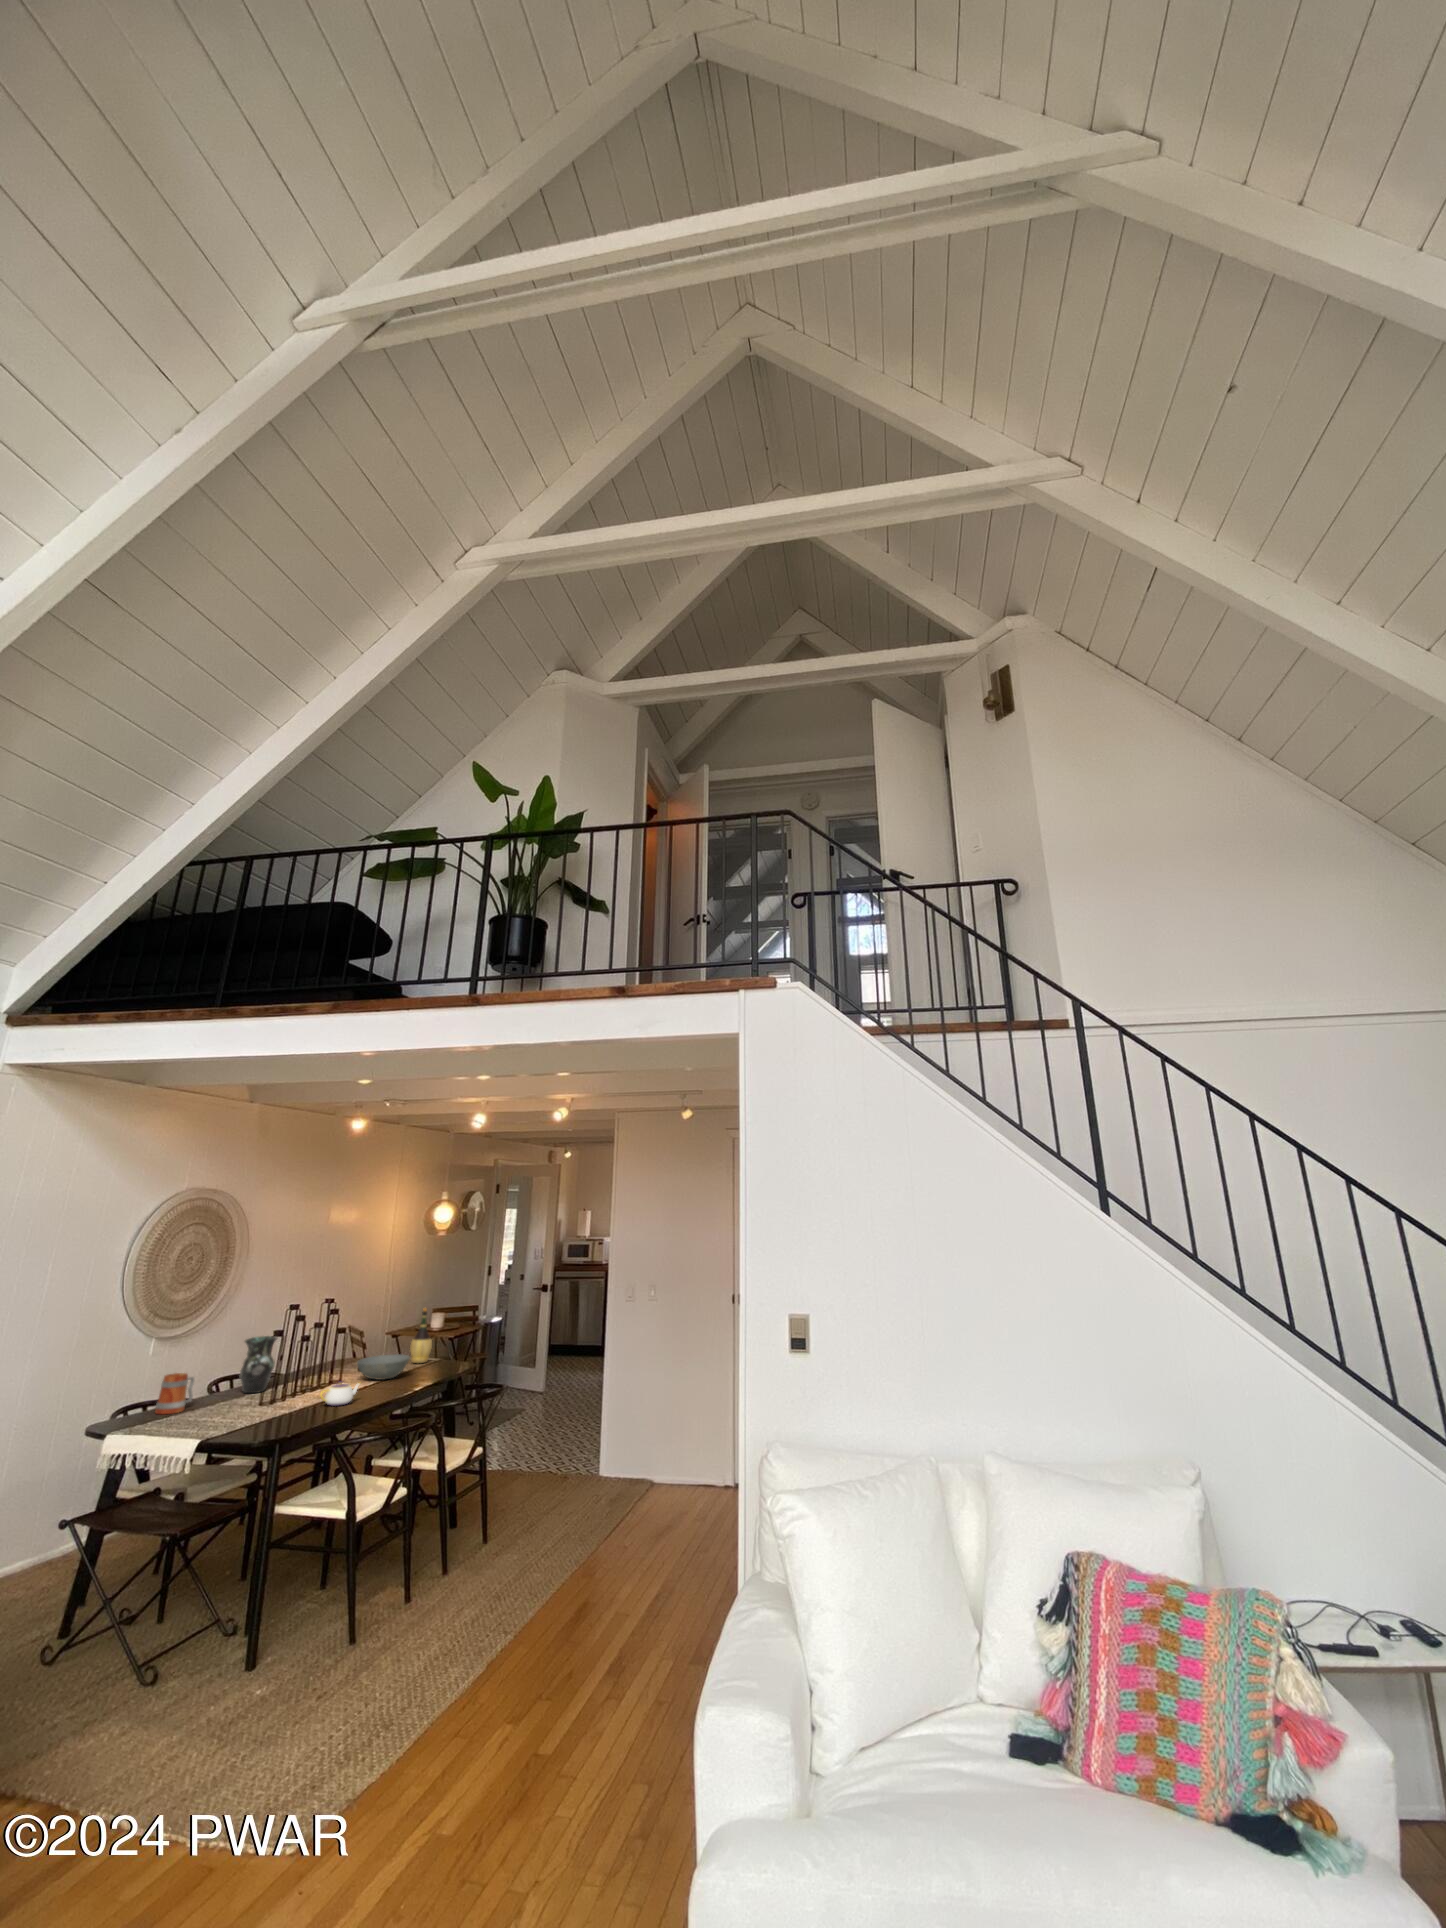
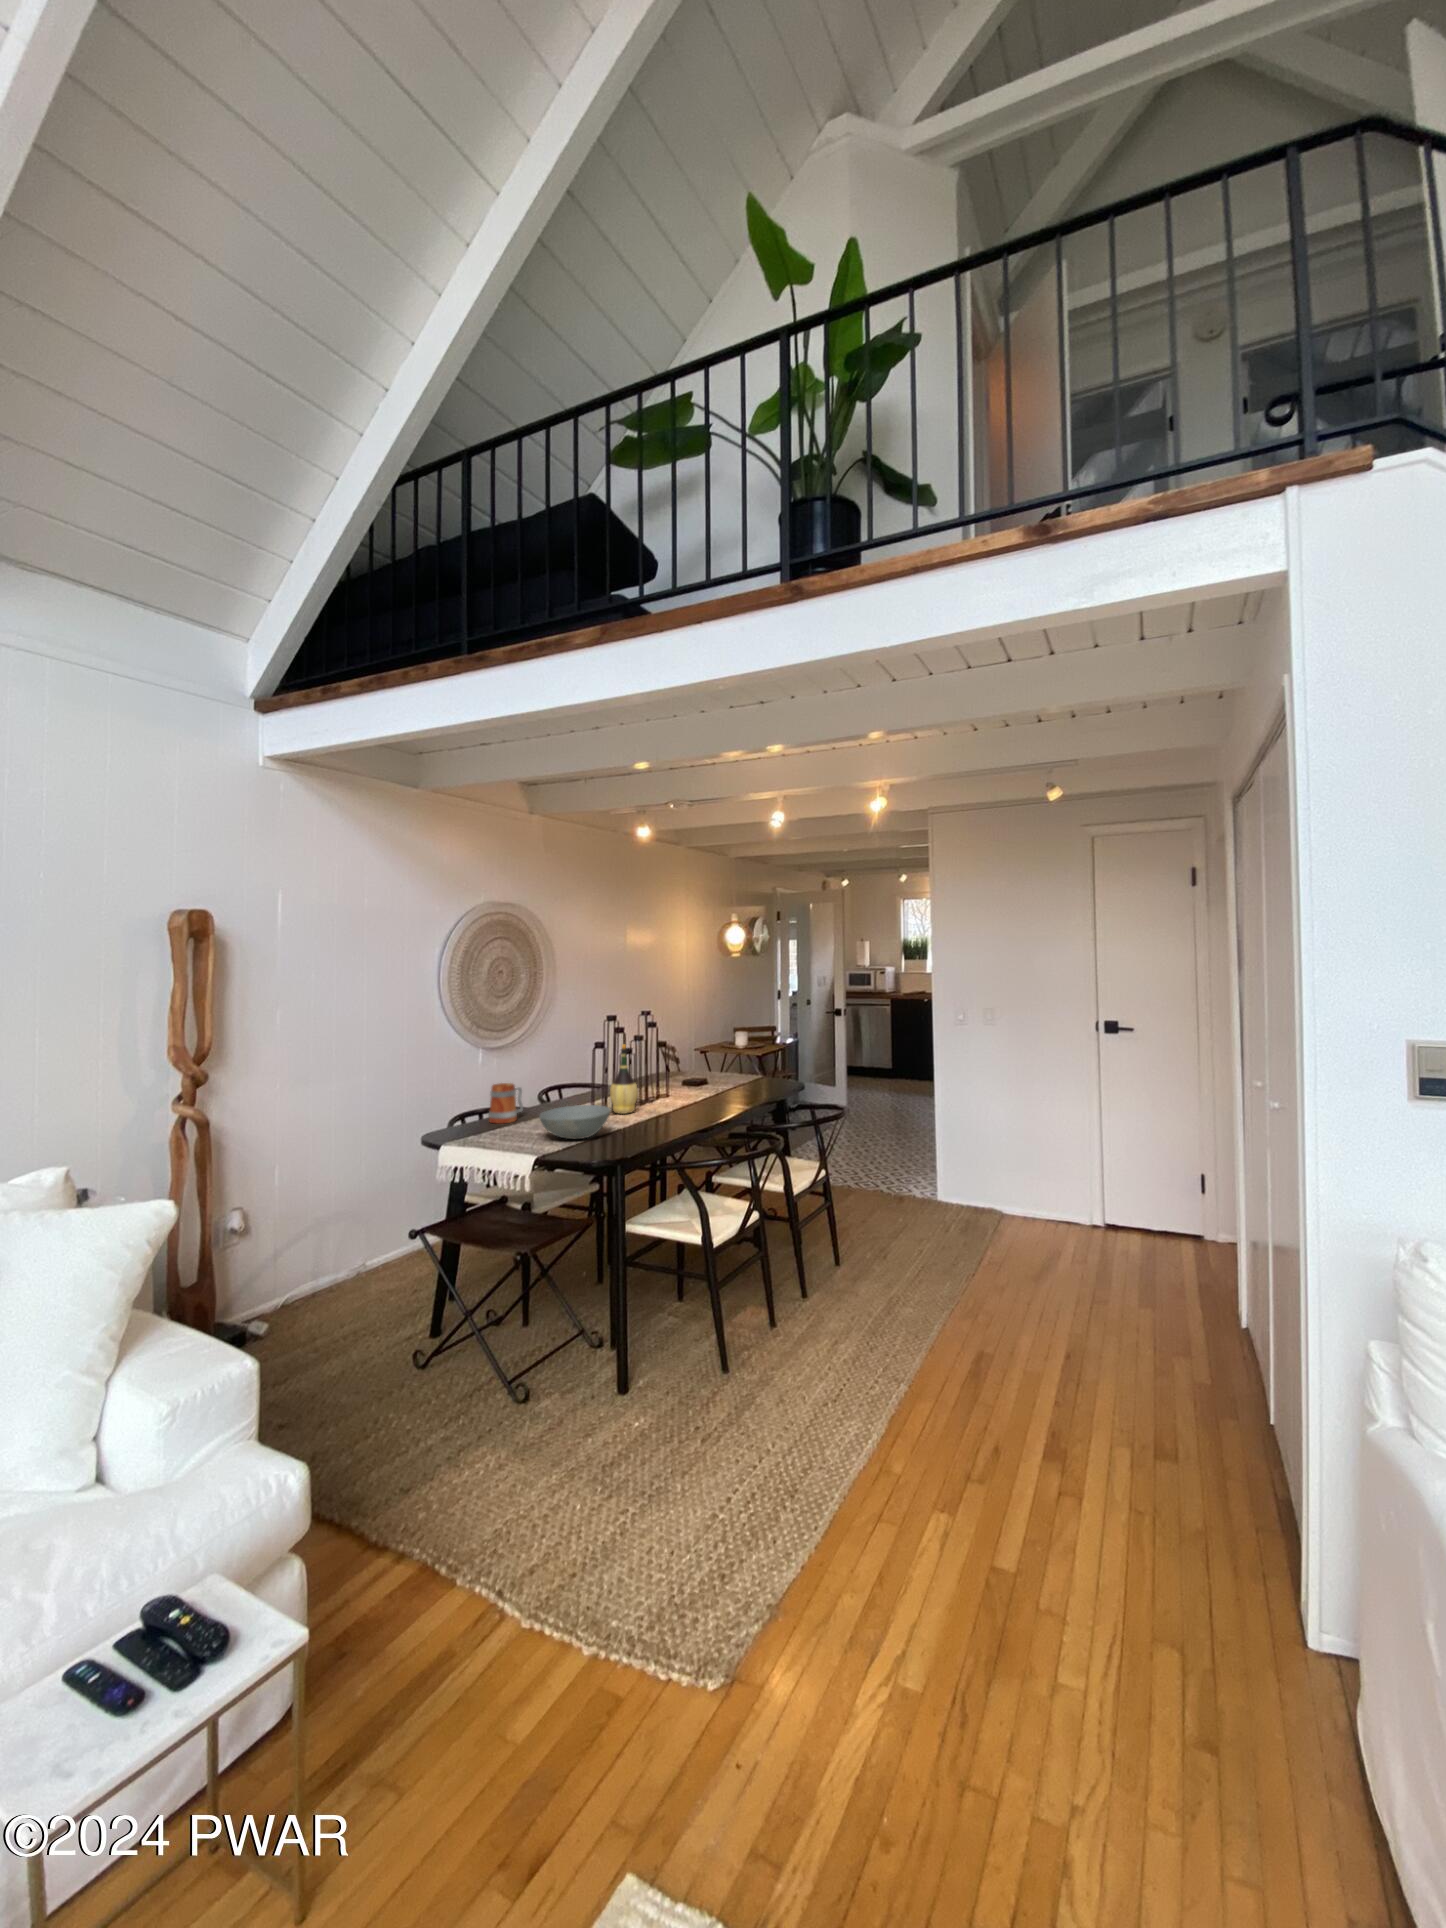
wine bottle: present [410,1308,432,1363] -> present [610,1044,638,1114]
vase: present [240,1336,277,1393] -> none [565,1048,599,1105]
bowl: present [357,1354,410,1380] -> present [539,1105,610,1139]
teapot: present [320,1381,360,1406] -> none [651,1097,693,1123]

